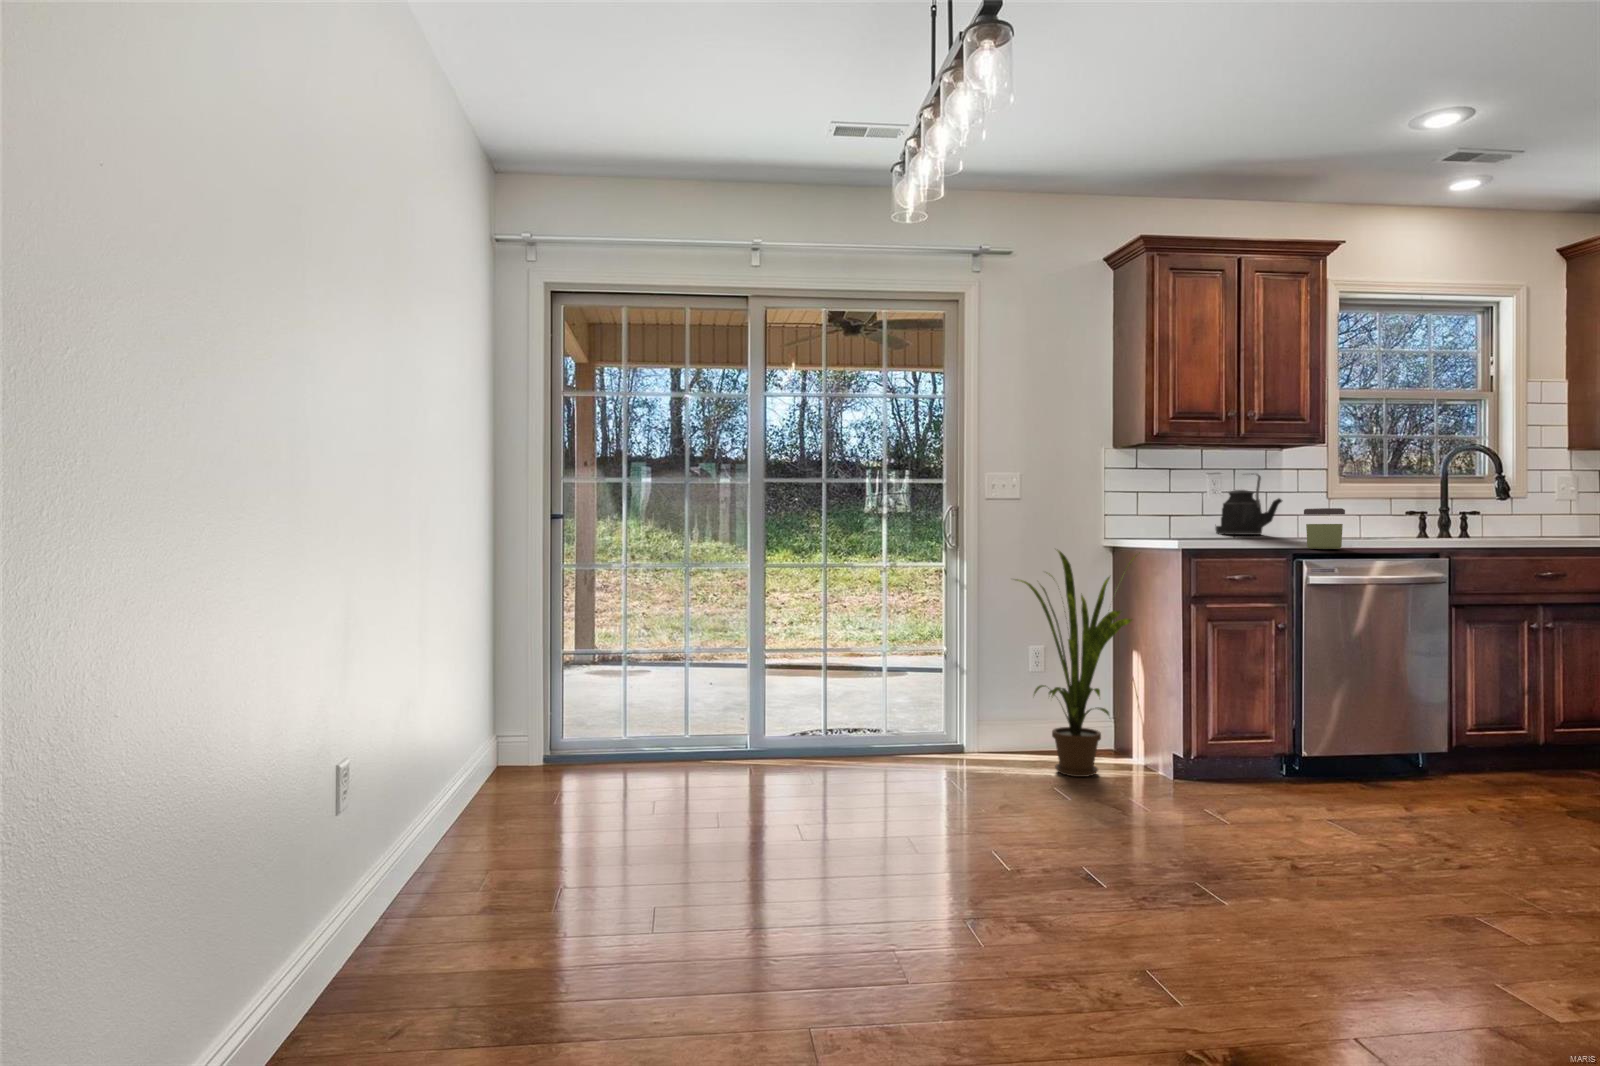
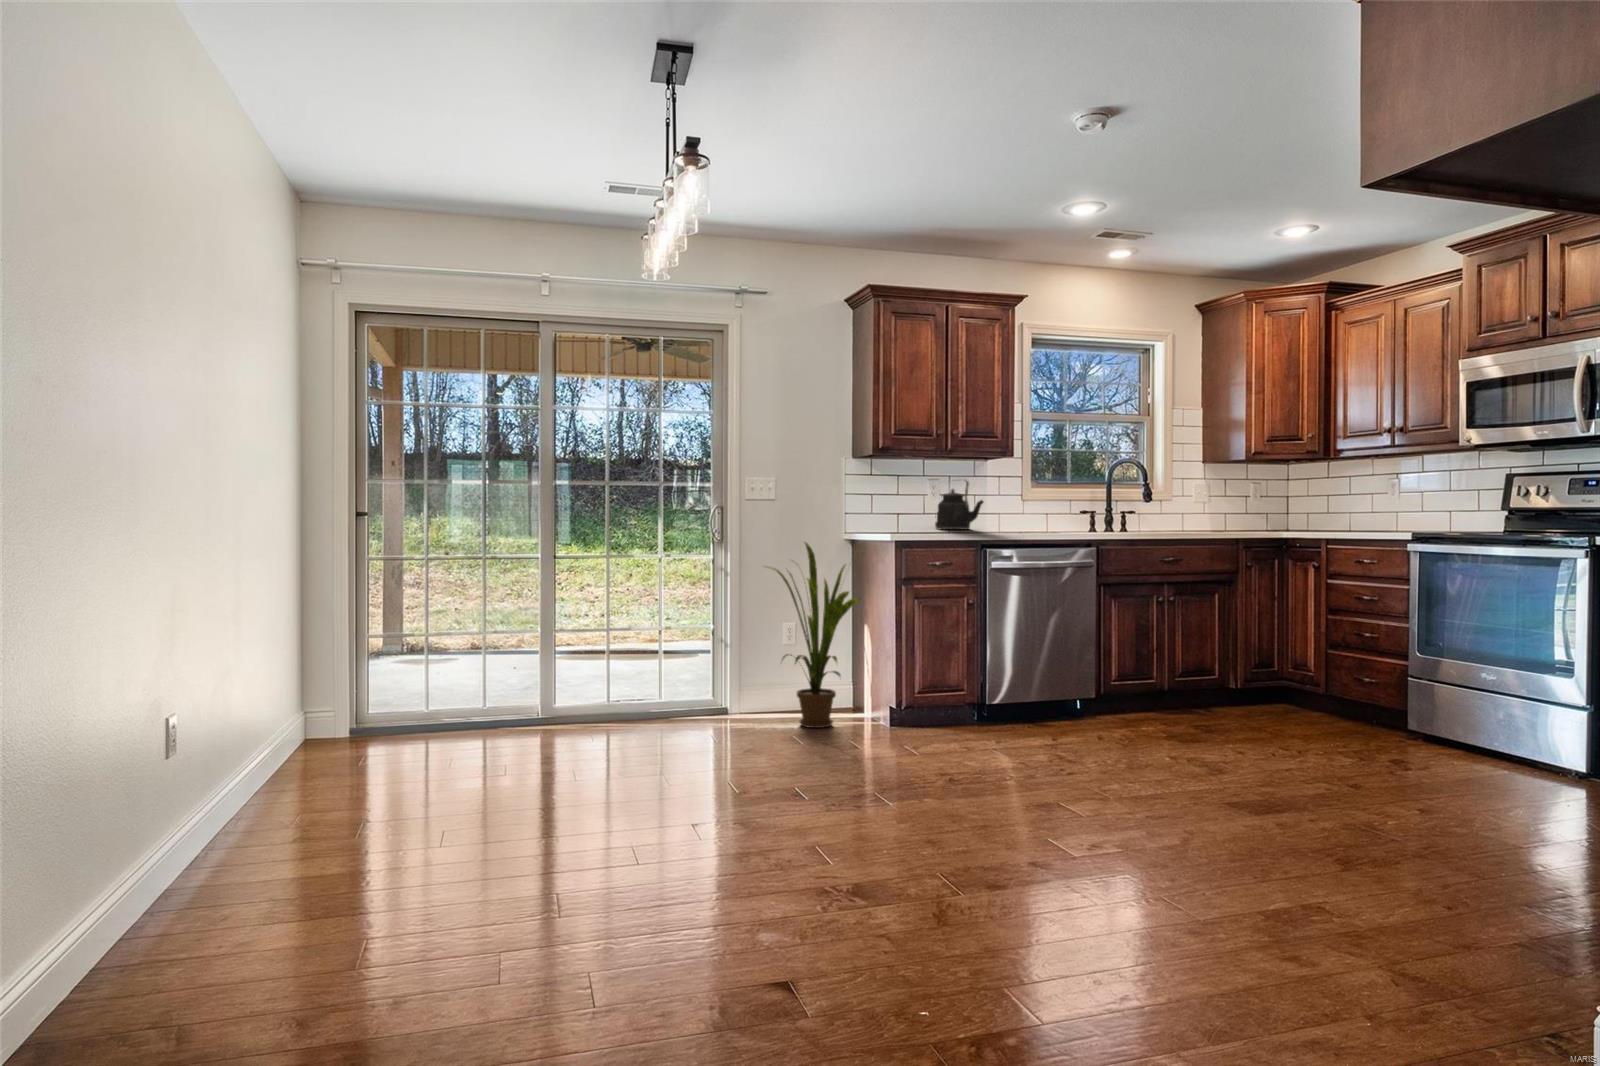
jar: present [1304,508,1345,549] -> none [990,509,1021,541]

